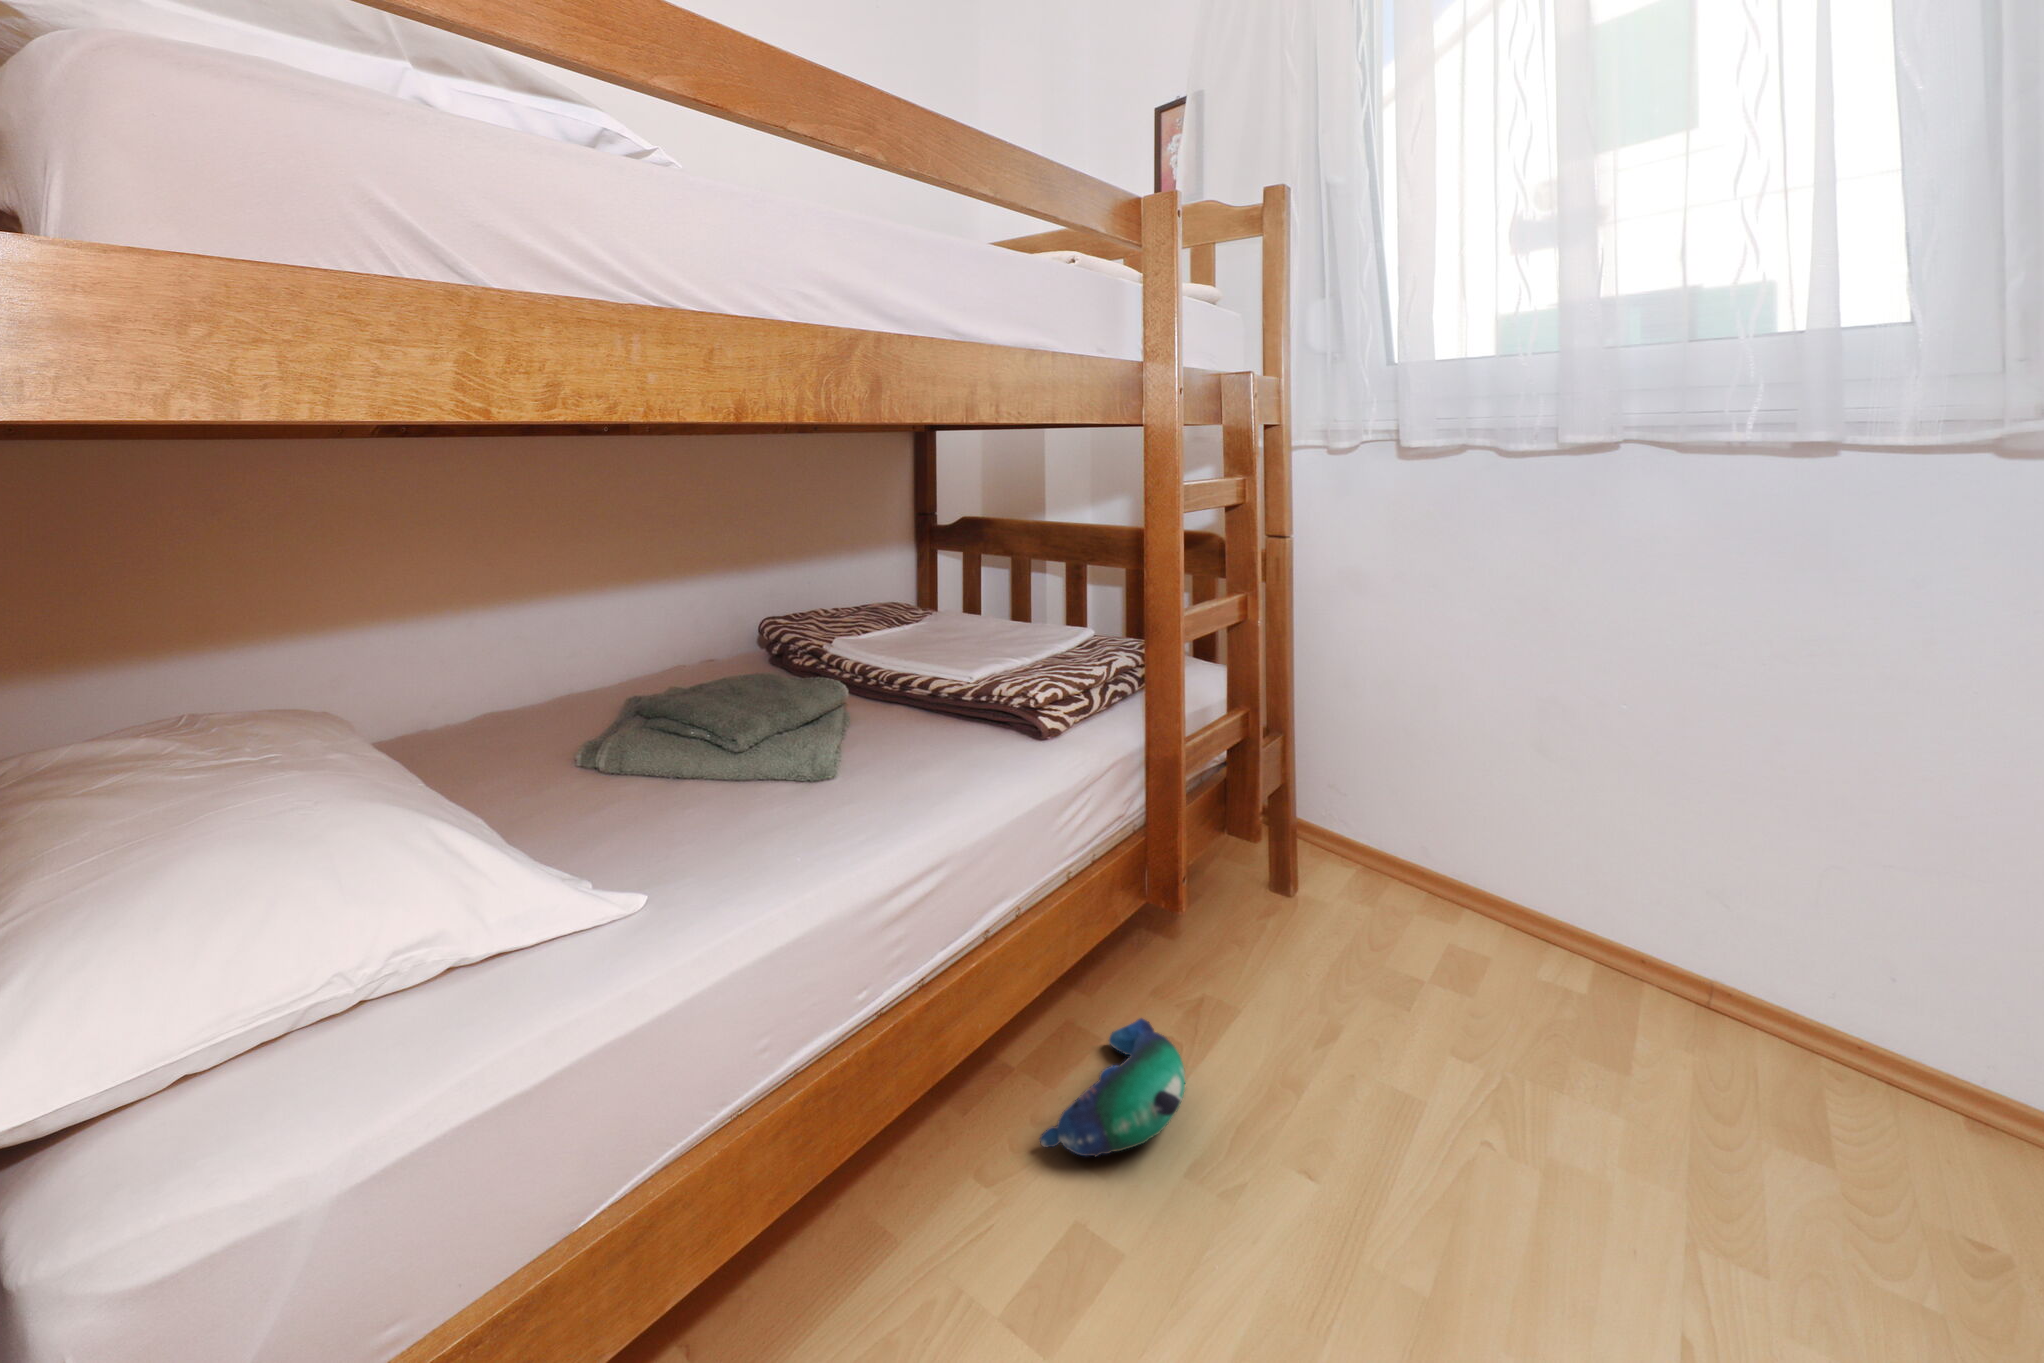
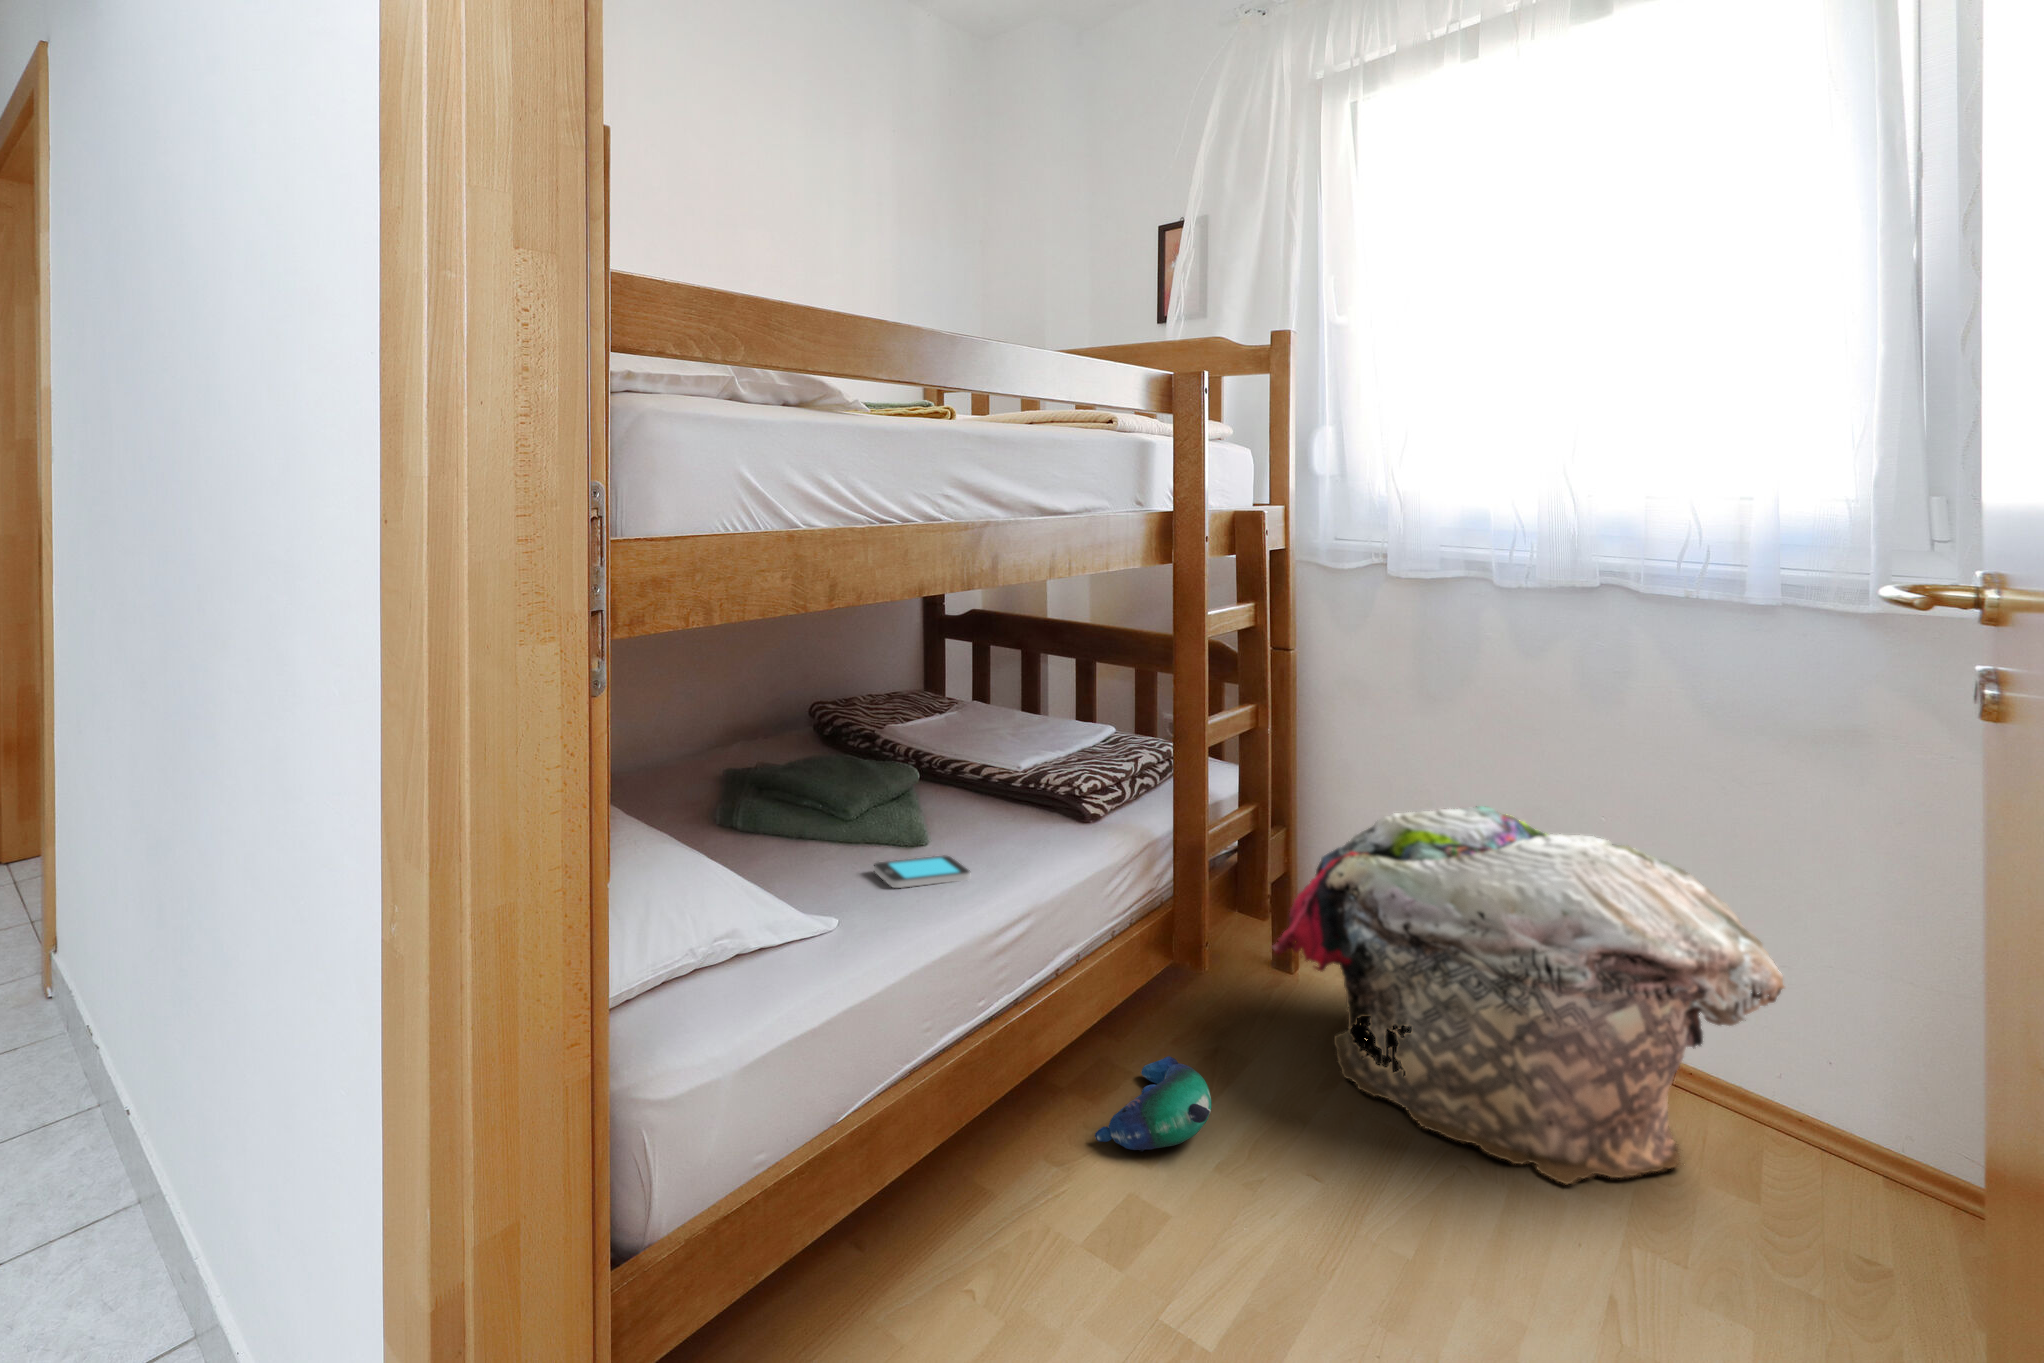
laundry basket: none [1262,698,1856,1161] -> present [1272,806,1784,1184]
smartphone: none [746,791,871,840] -> present [874,856,970,888]

